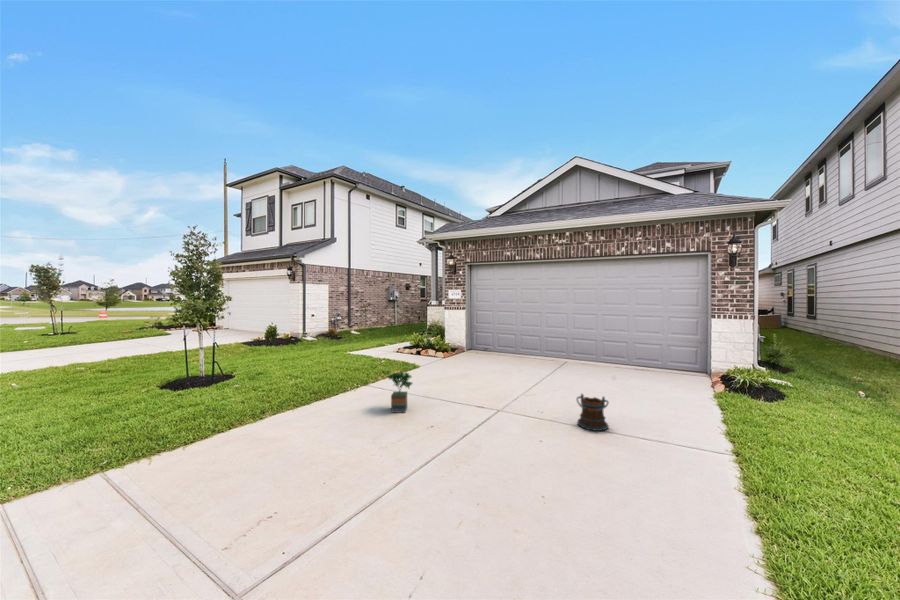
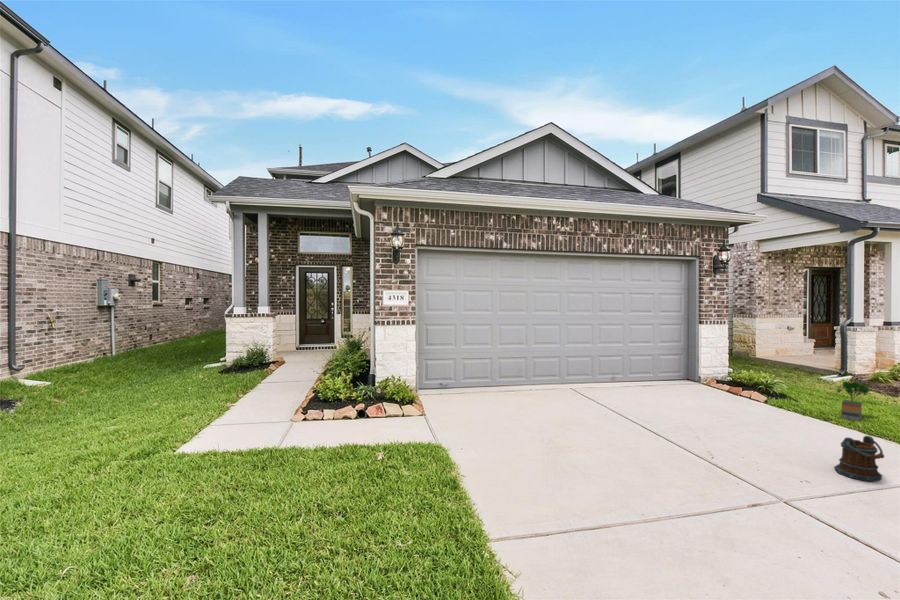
potted tree: present [388,372,412,413] -> present [837,381,870,421]

